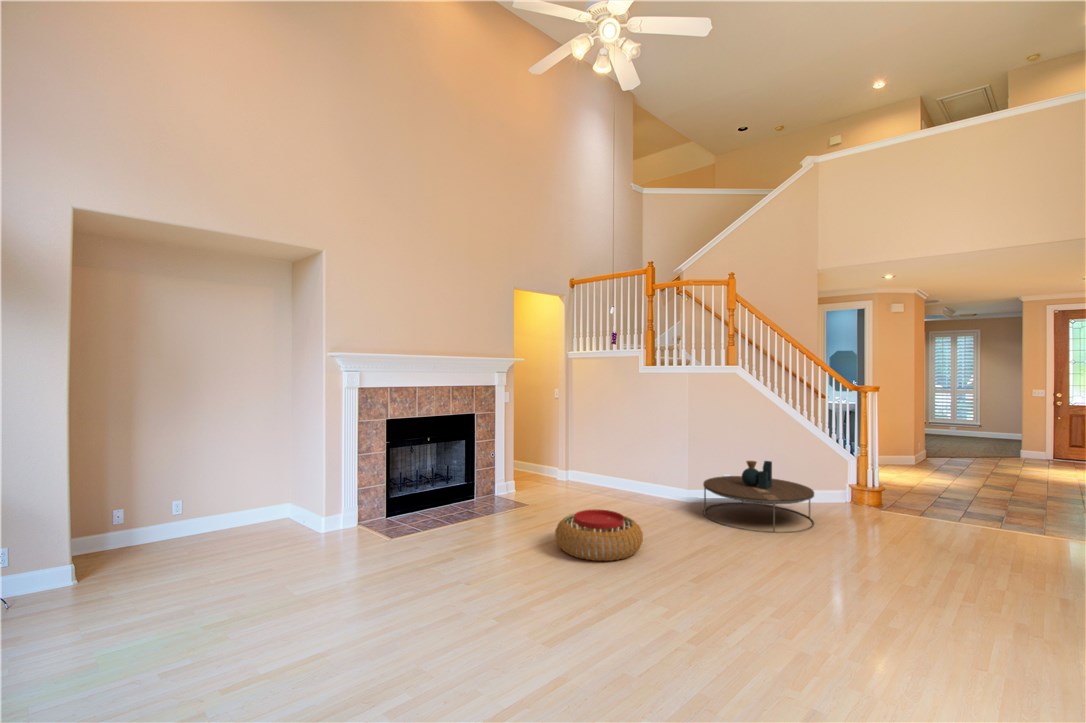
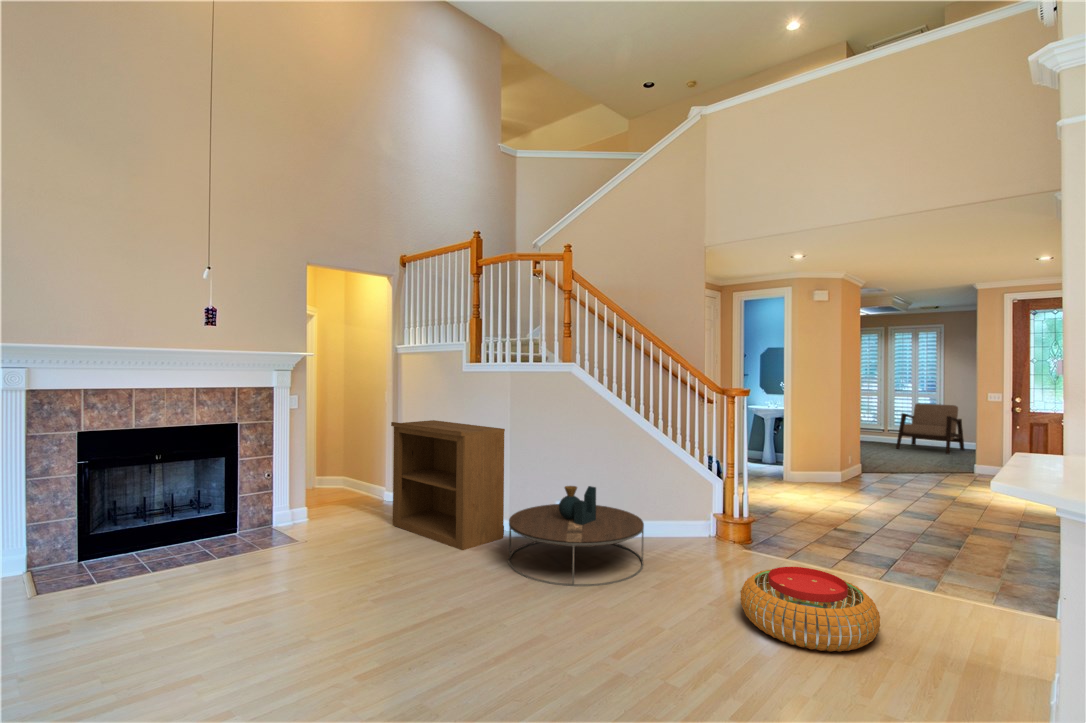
armchair: none [939,399,1000,443] -> present [896,403,964,454]
bookshelf: none [585,412,684,511] -> present [391,420,505,550]
pouf: present [555,509,643,561] -> present [741,567,880,652]

